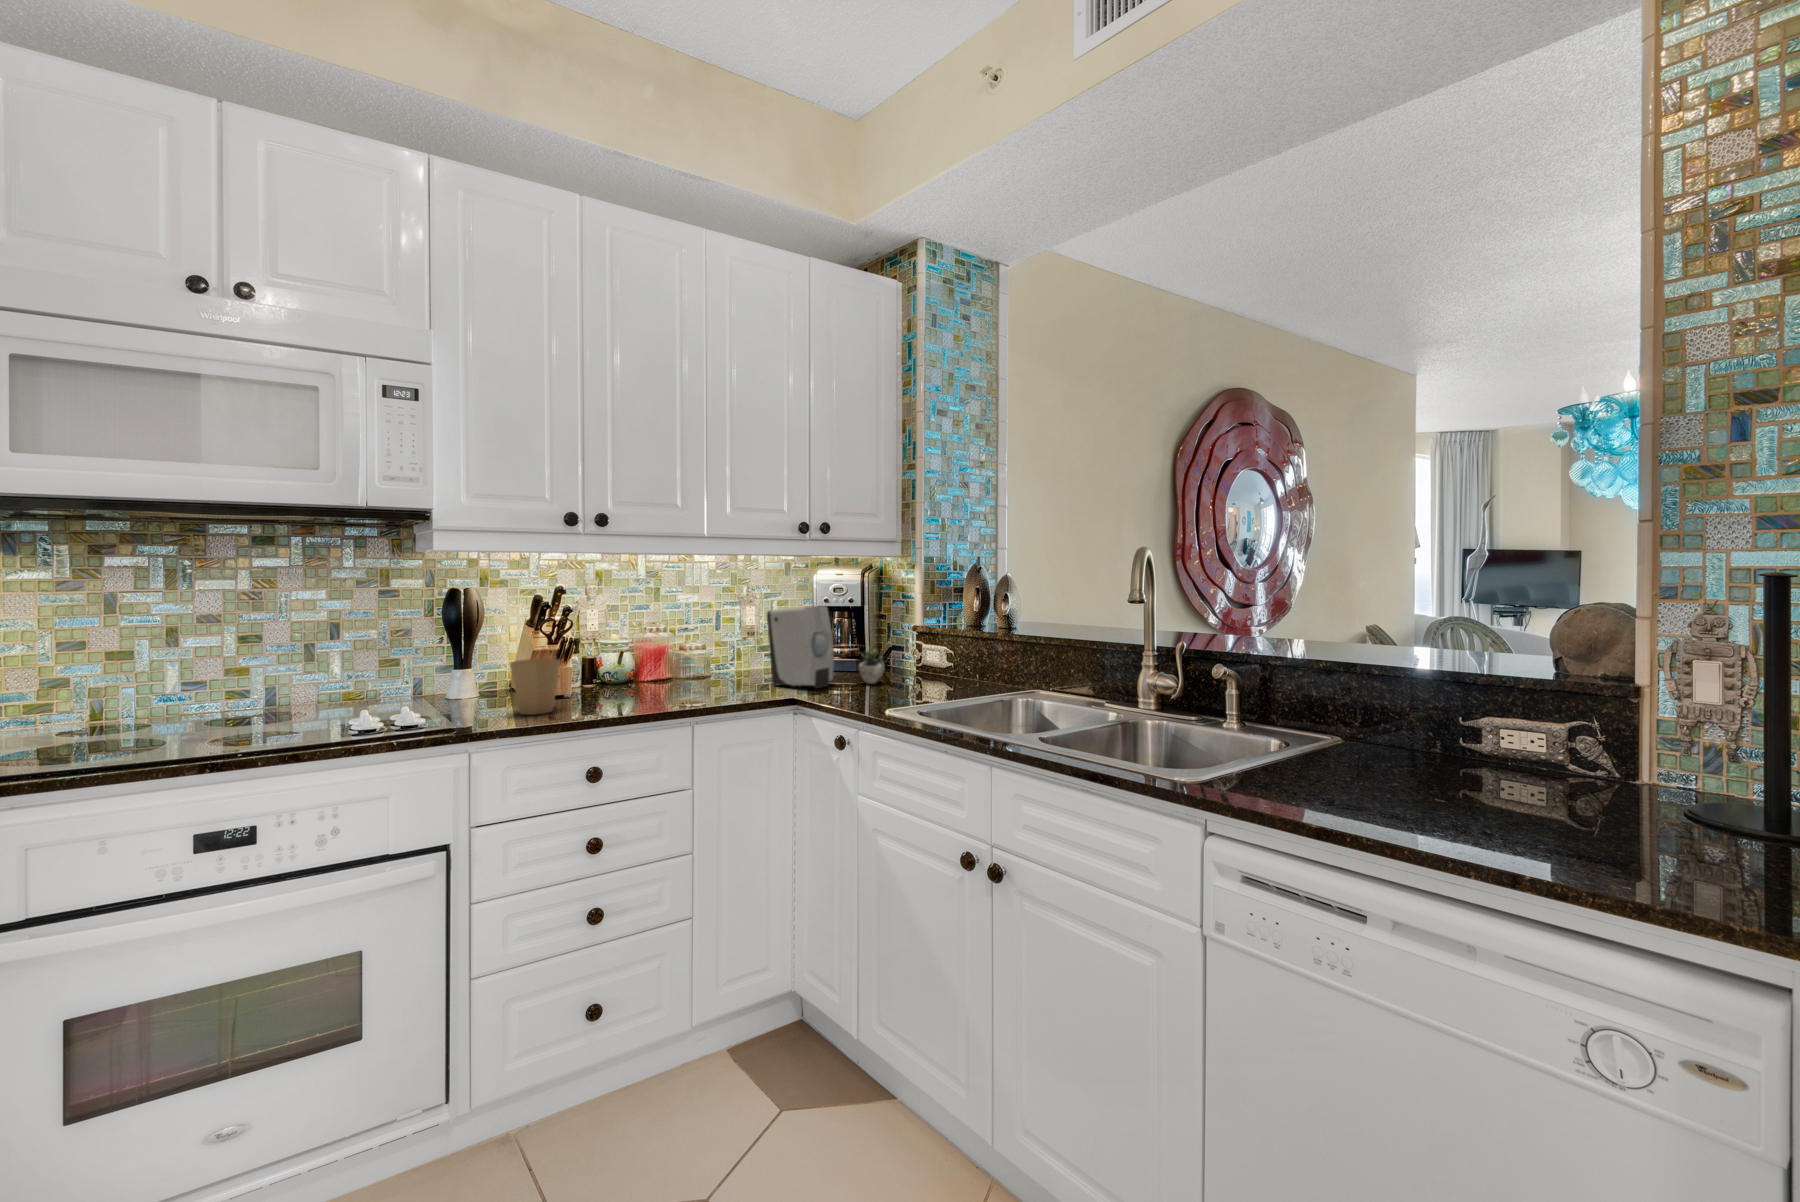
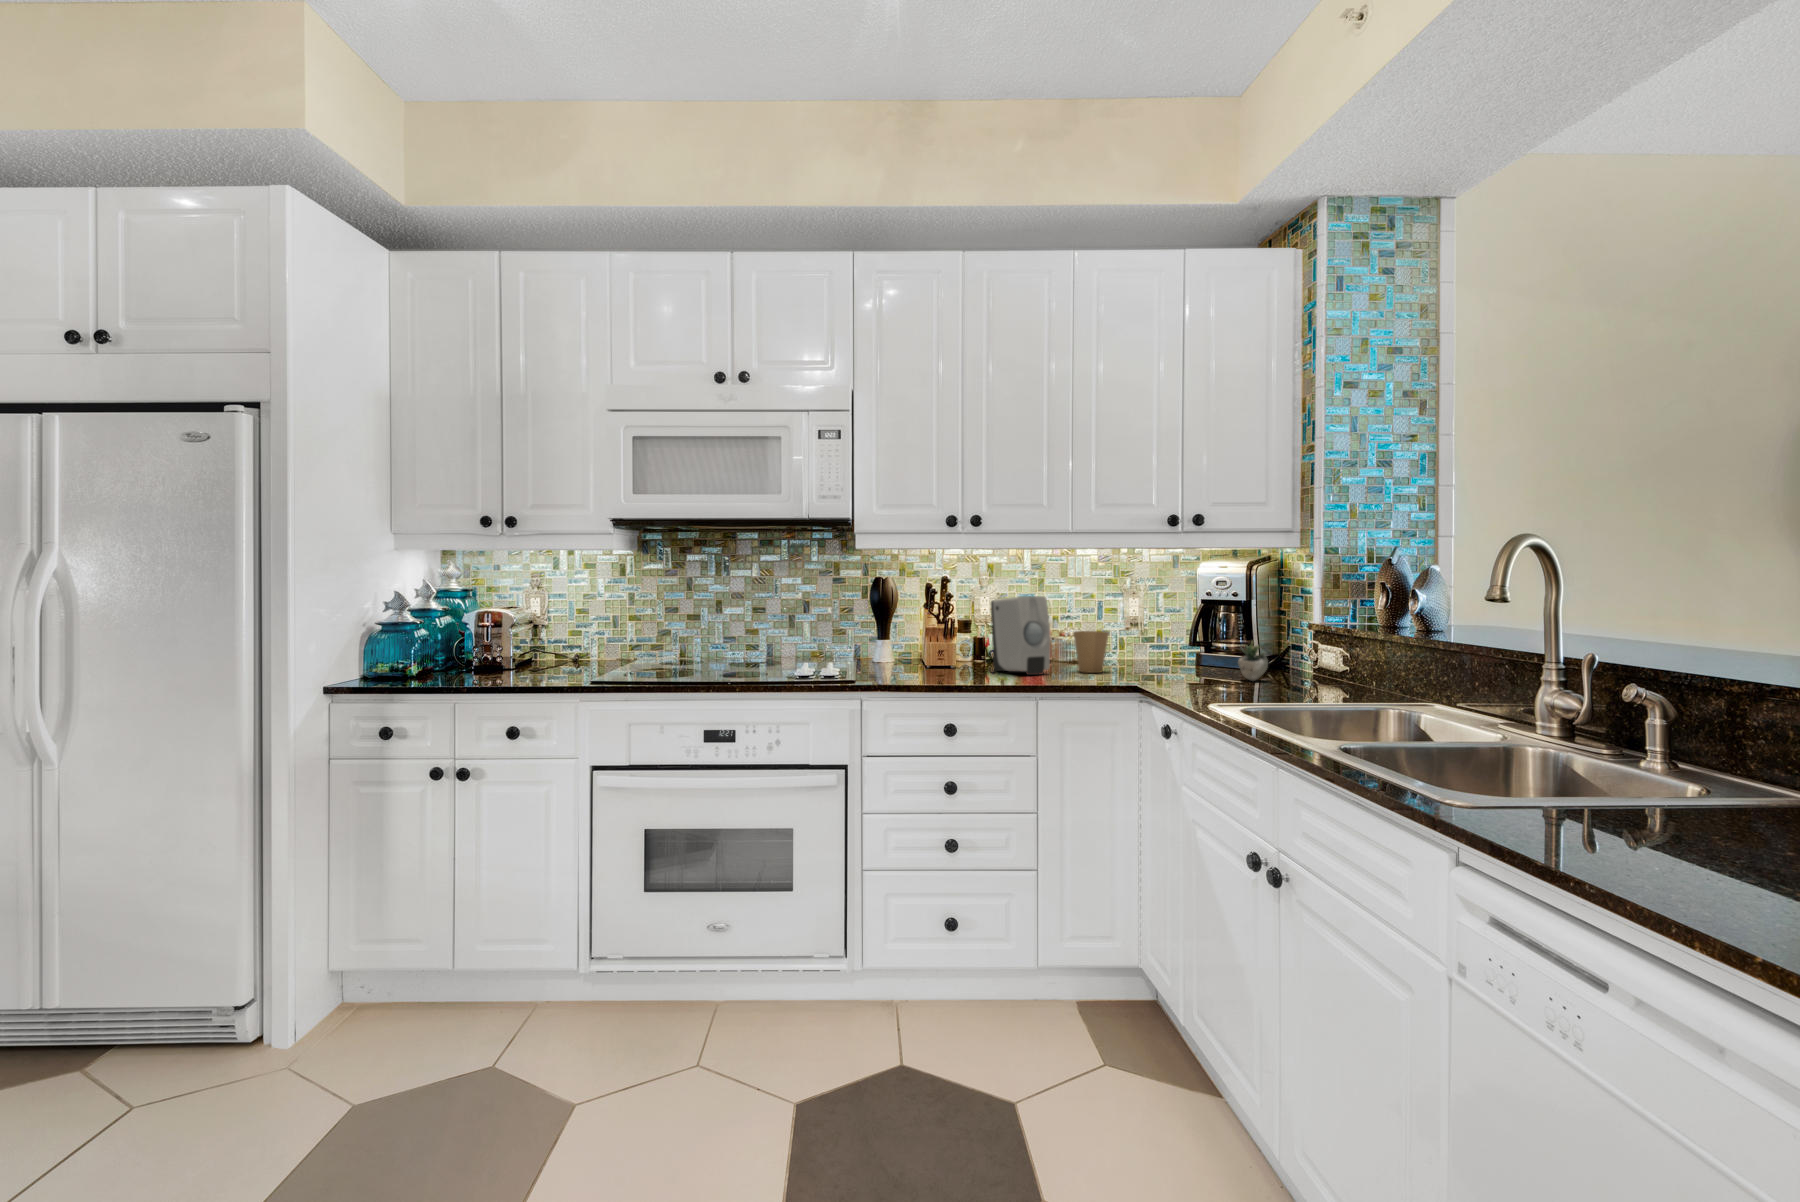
soap dispenser: present [767,606,834,688] -> present [991,596,1050,675]
paper cup: present [510,659,560,715] -> present [1074,631,1109,673]

